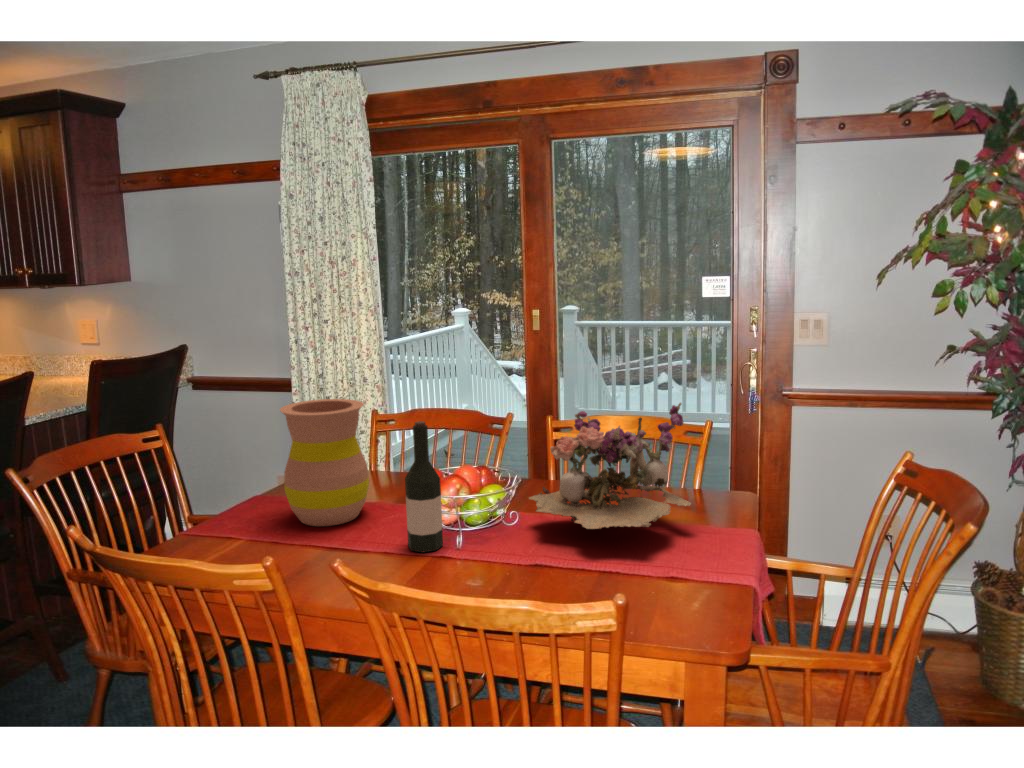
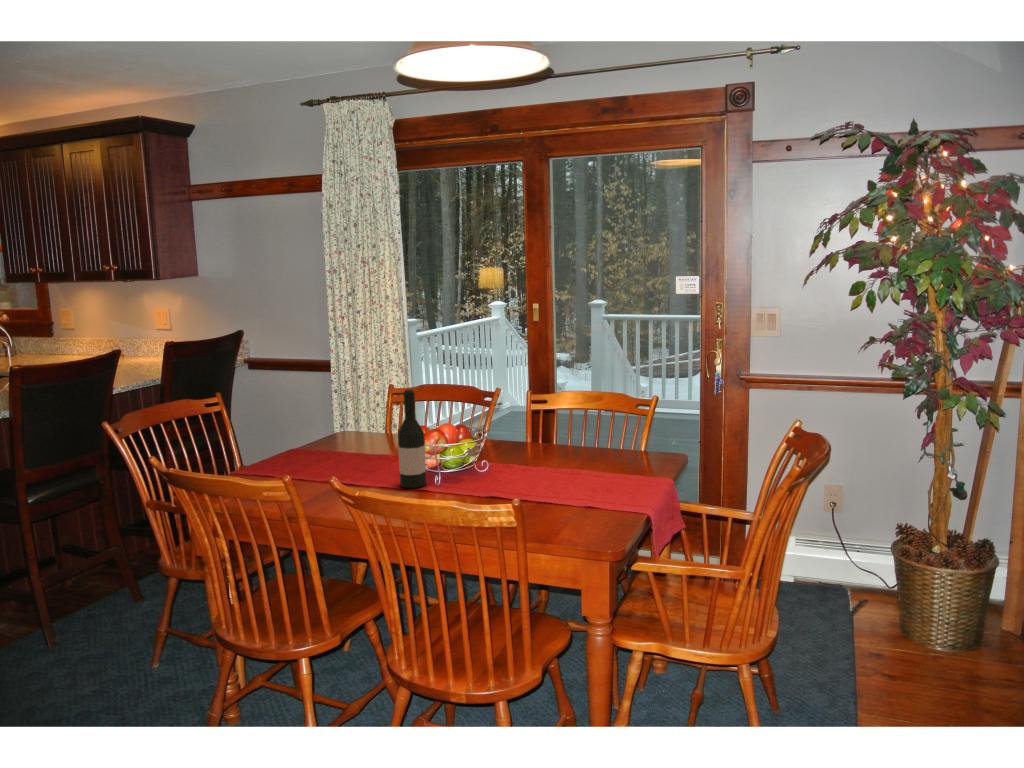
vase: present [280,399,369,526] -> none [307,373,376,470]
flower arrangement: present [529,403,691,529] -> none [496,378,619,475]

